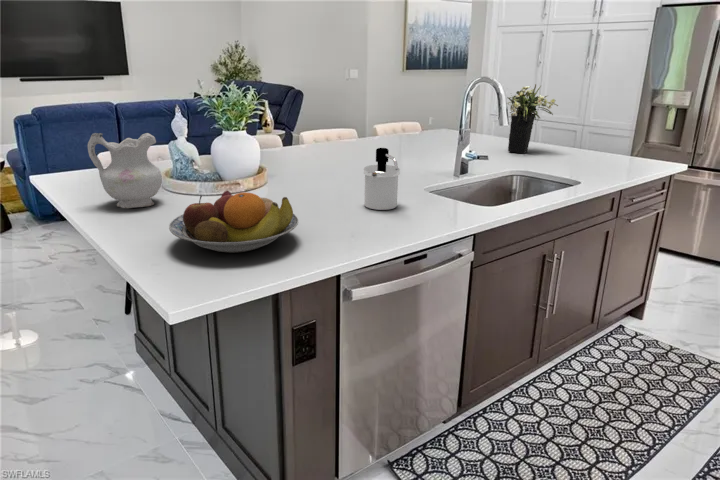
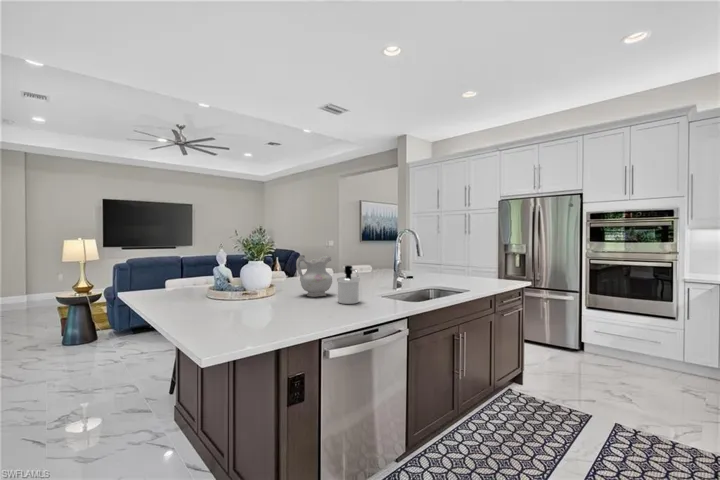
flower arrangement: present [508,84,558,154] -> none [420,237,452,278]
ceramic pitcher: present [87,133,162,208] -> present [296,255,332,297]
fruit bowl: present [169,191,298,253] -> none [208,287,295,326]

